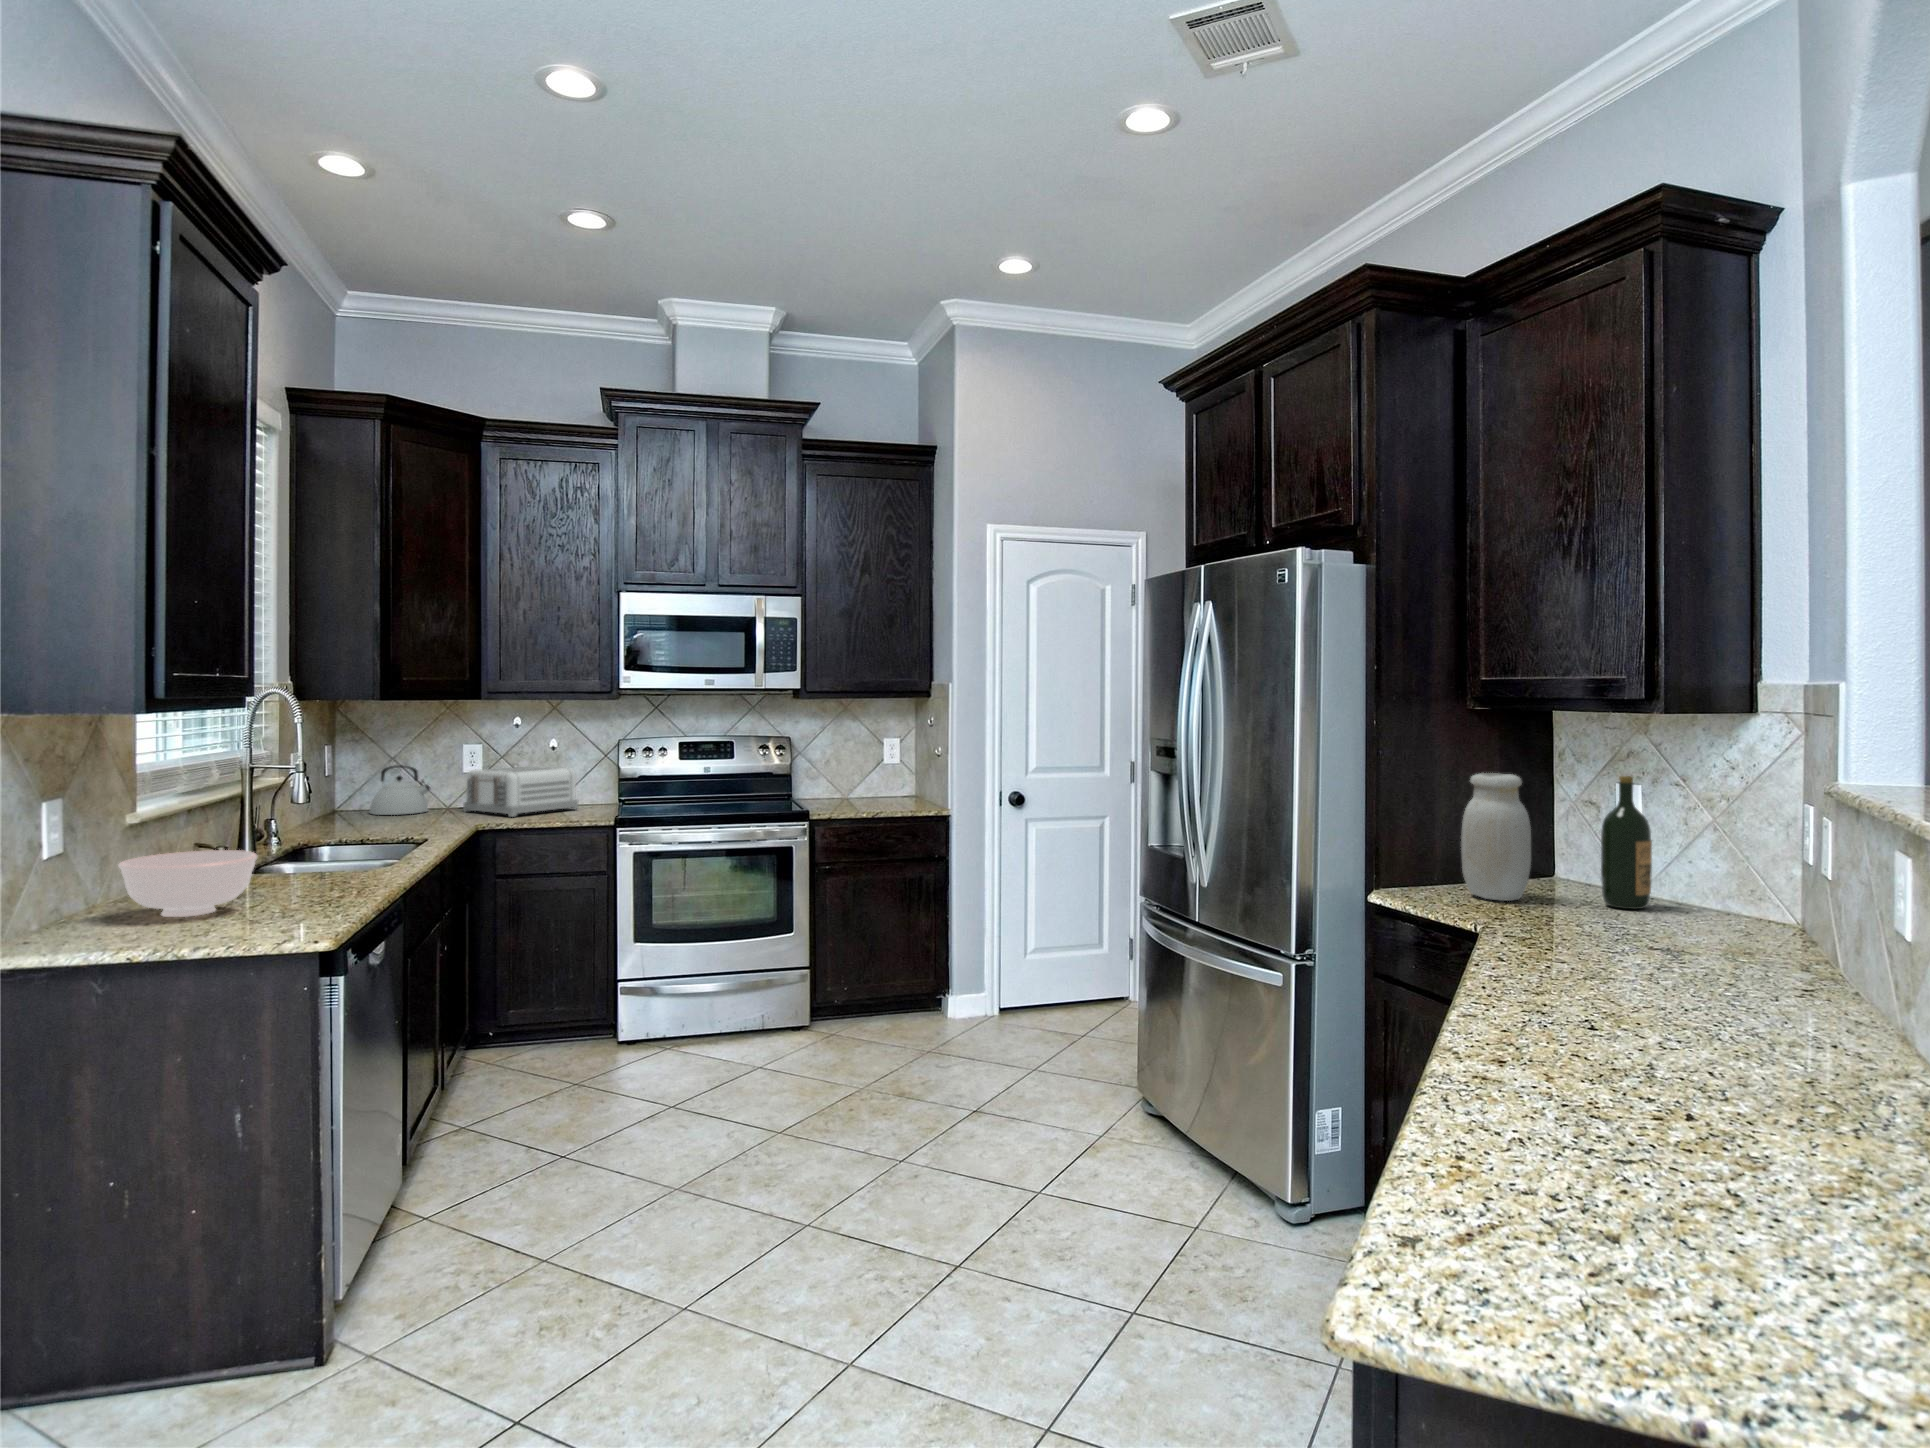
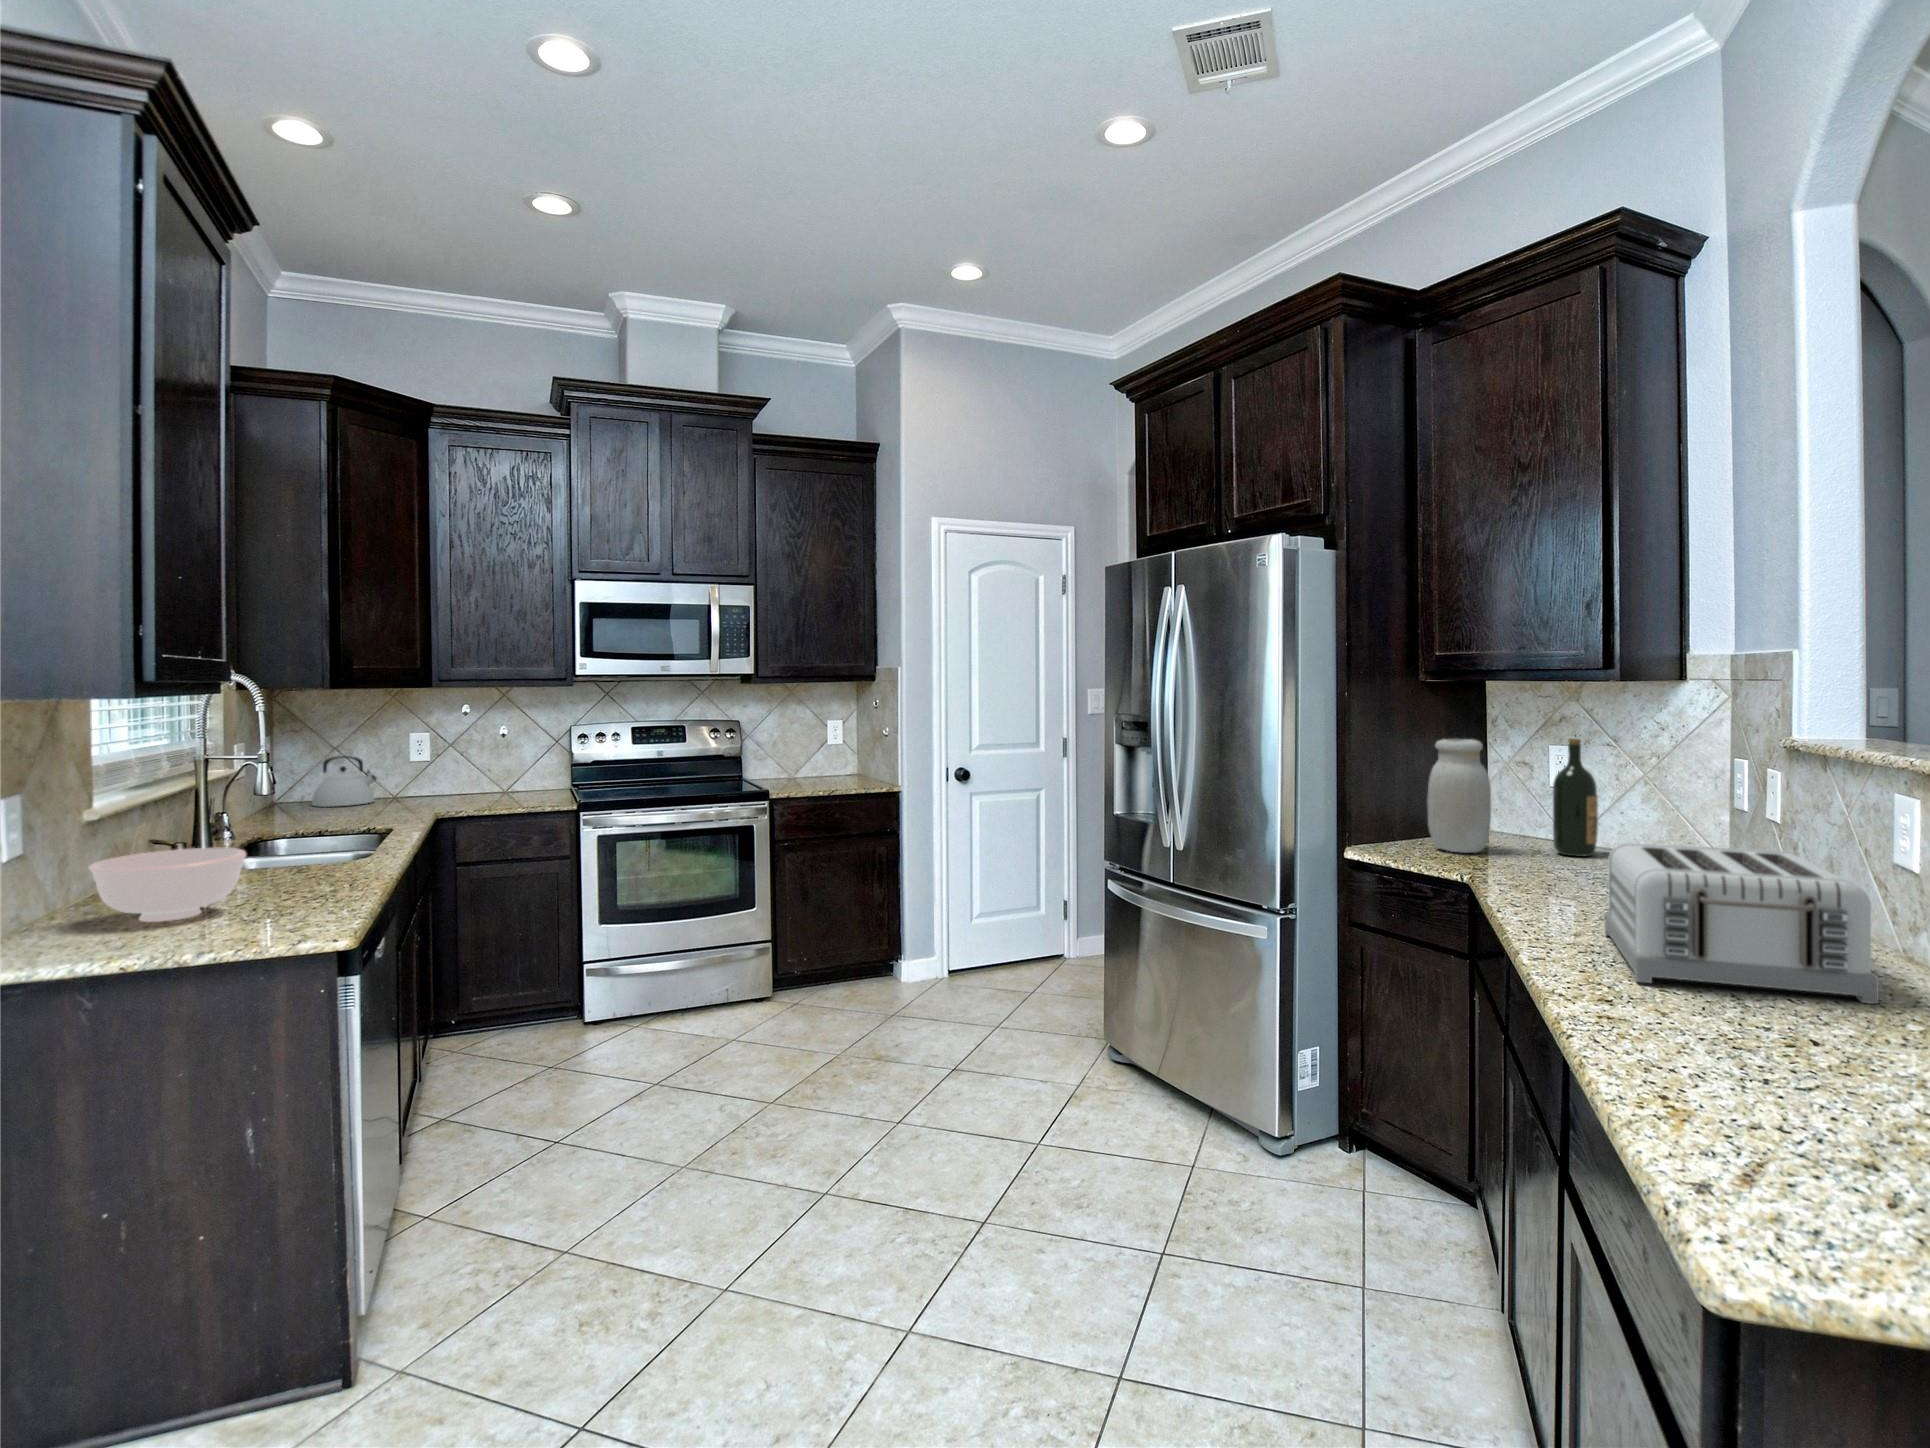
toaster: present [463,766,578,817] -> present [1605,843,1879,1004]

